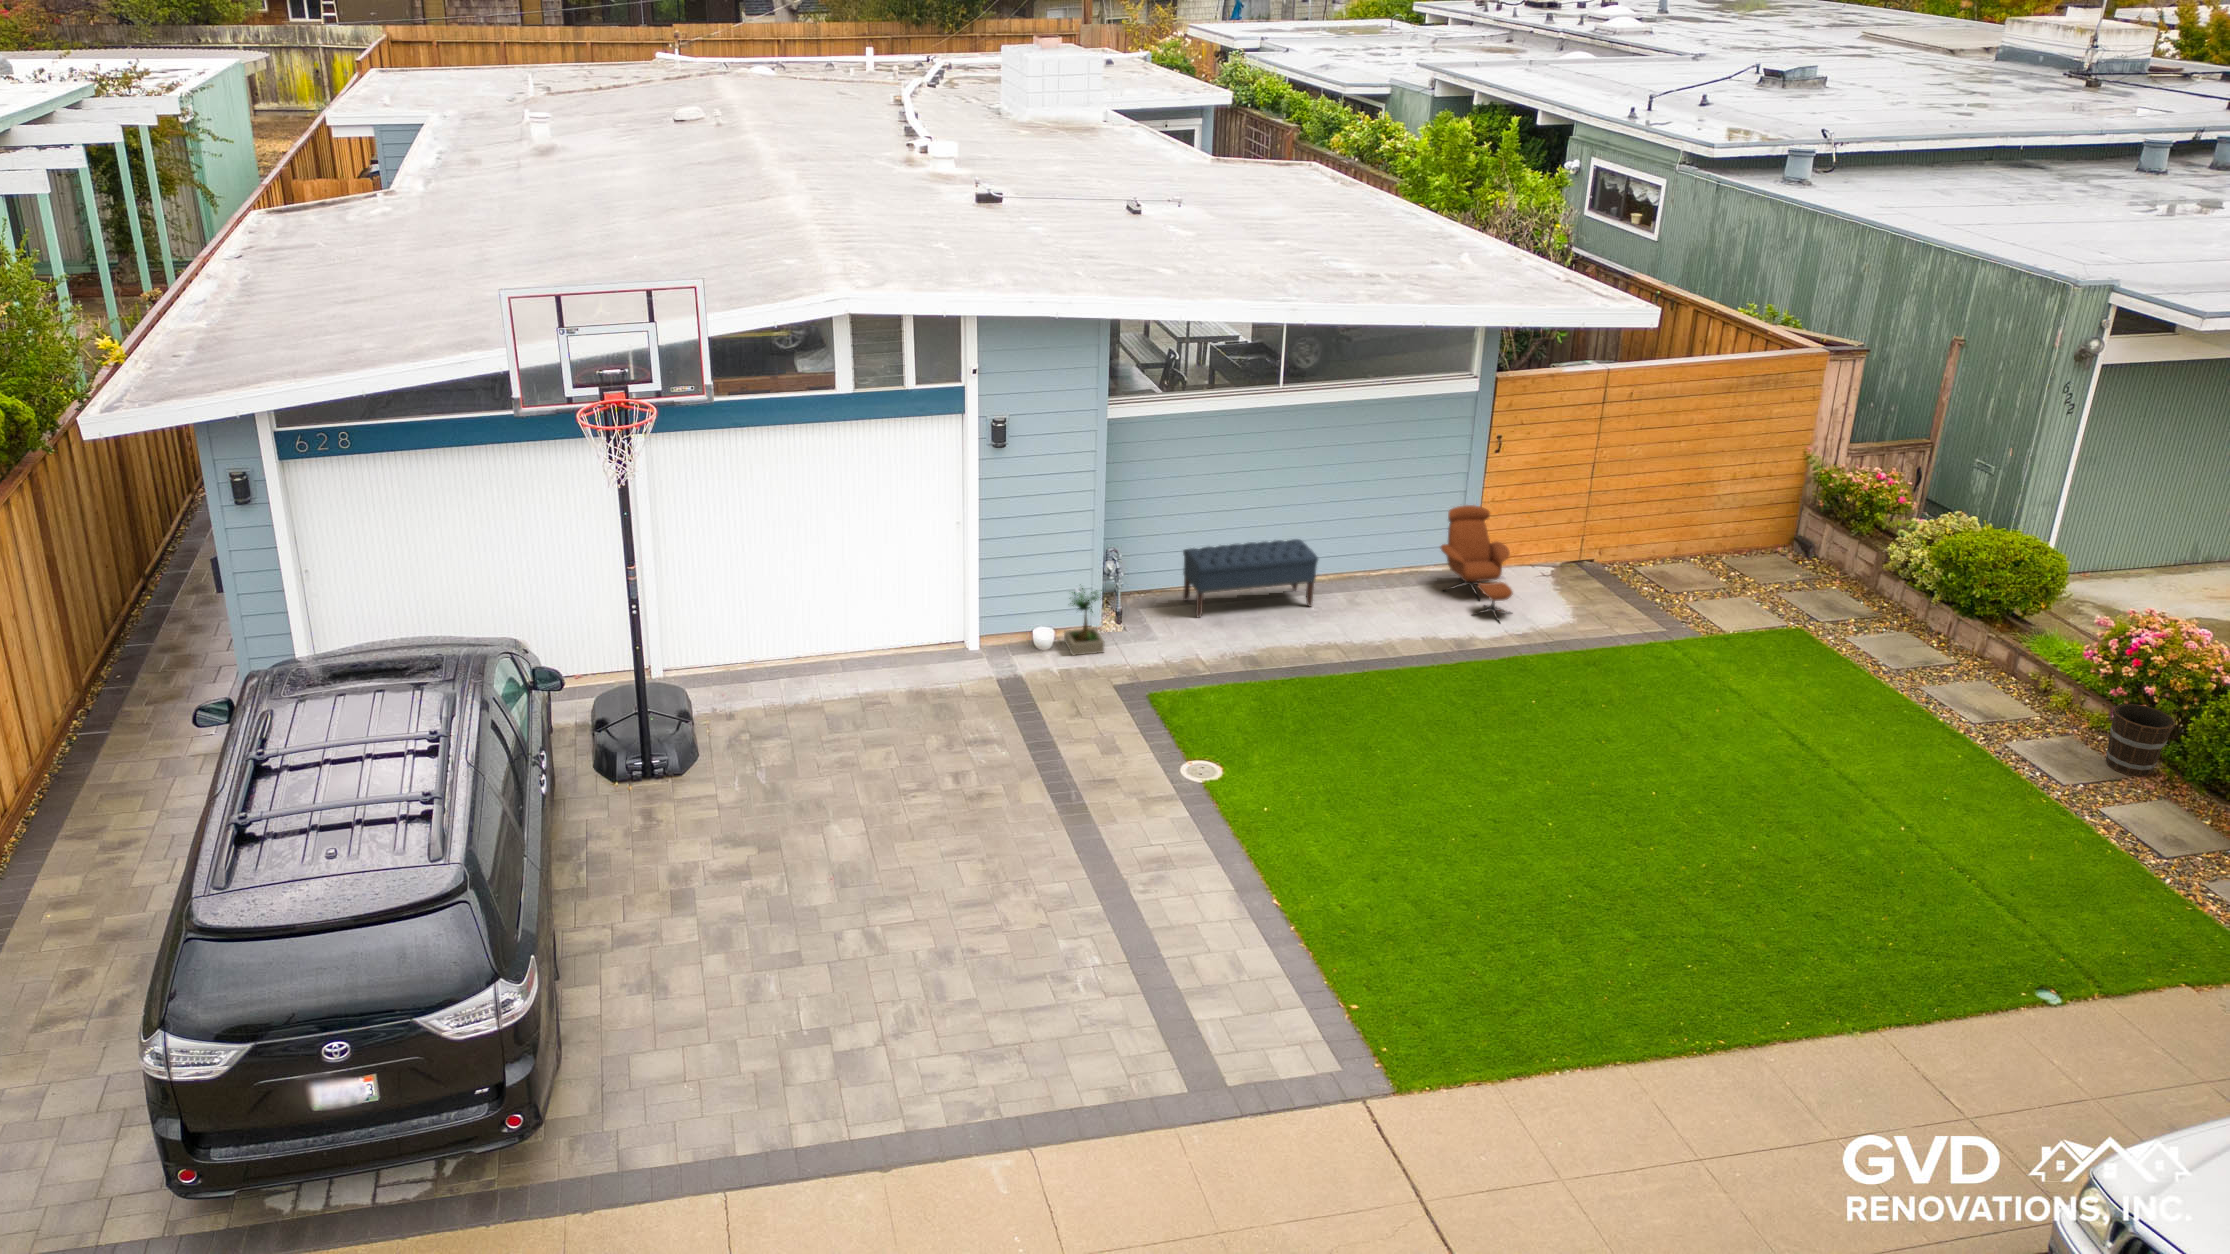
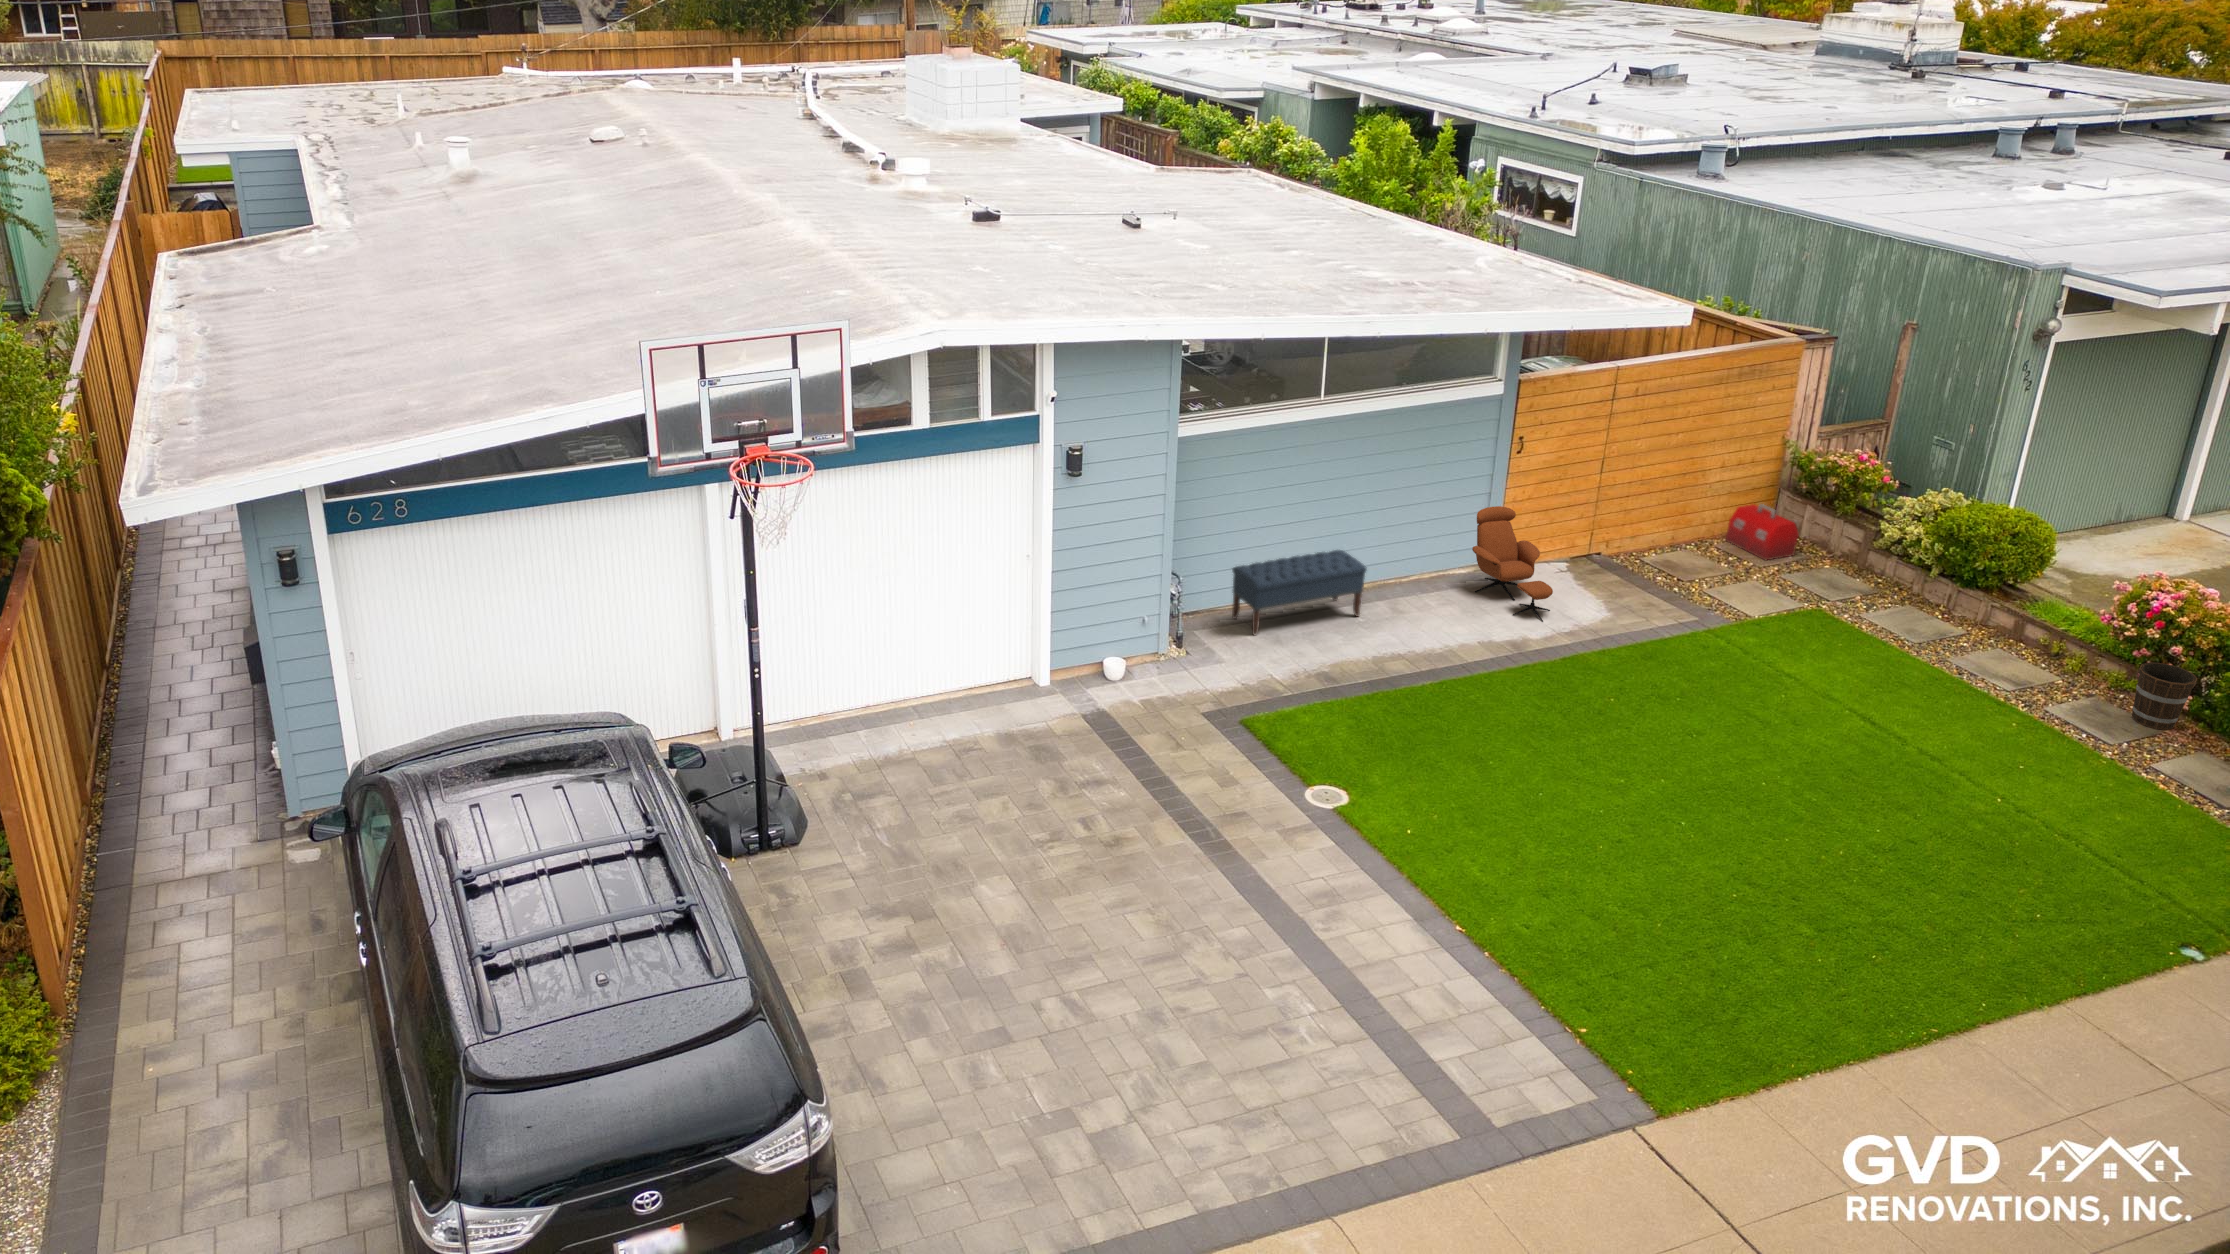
toolbox: none [1736,519,1810,579] -> present [1726,504,1799,560]
potted plant: present [1064,588,1104,655] -> none [1134,608,1183,684]

